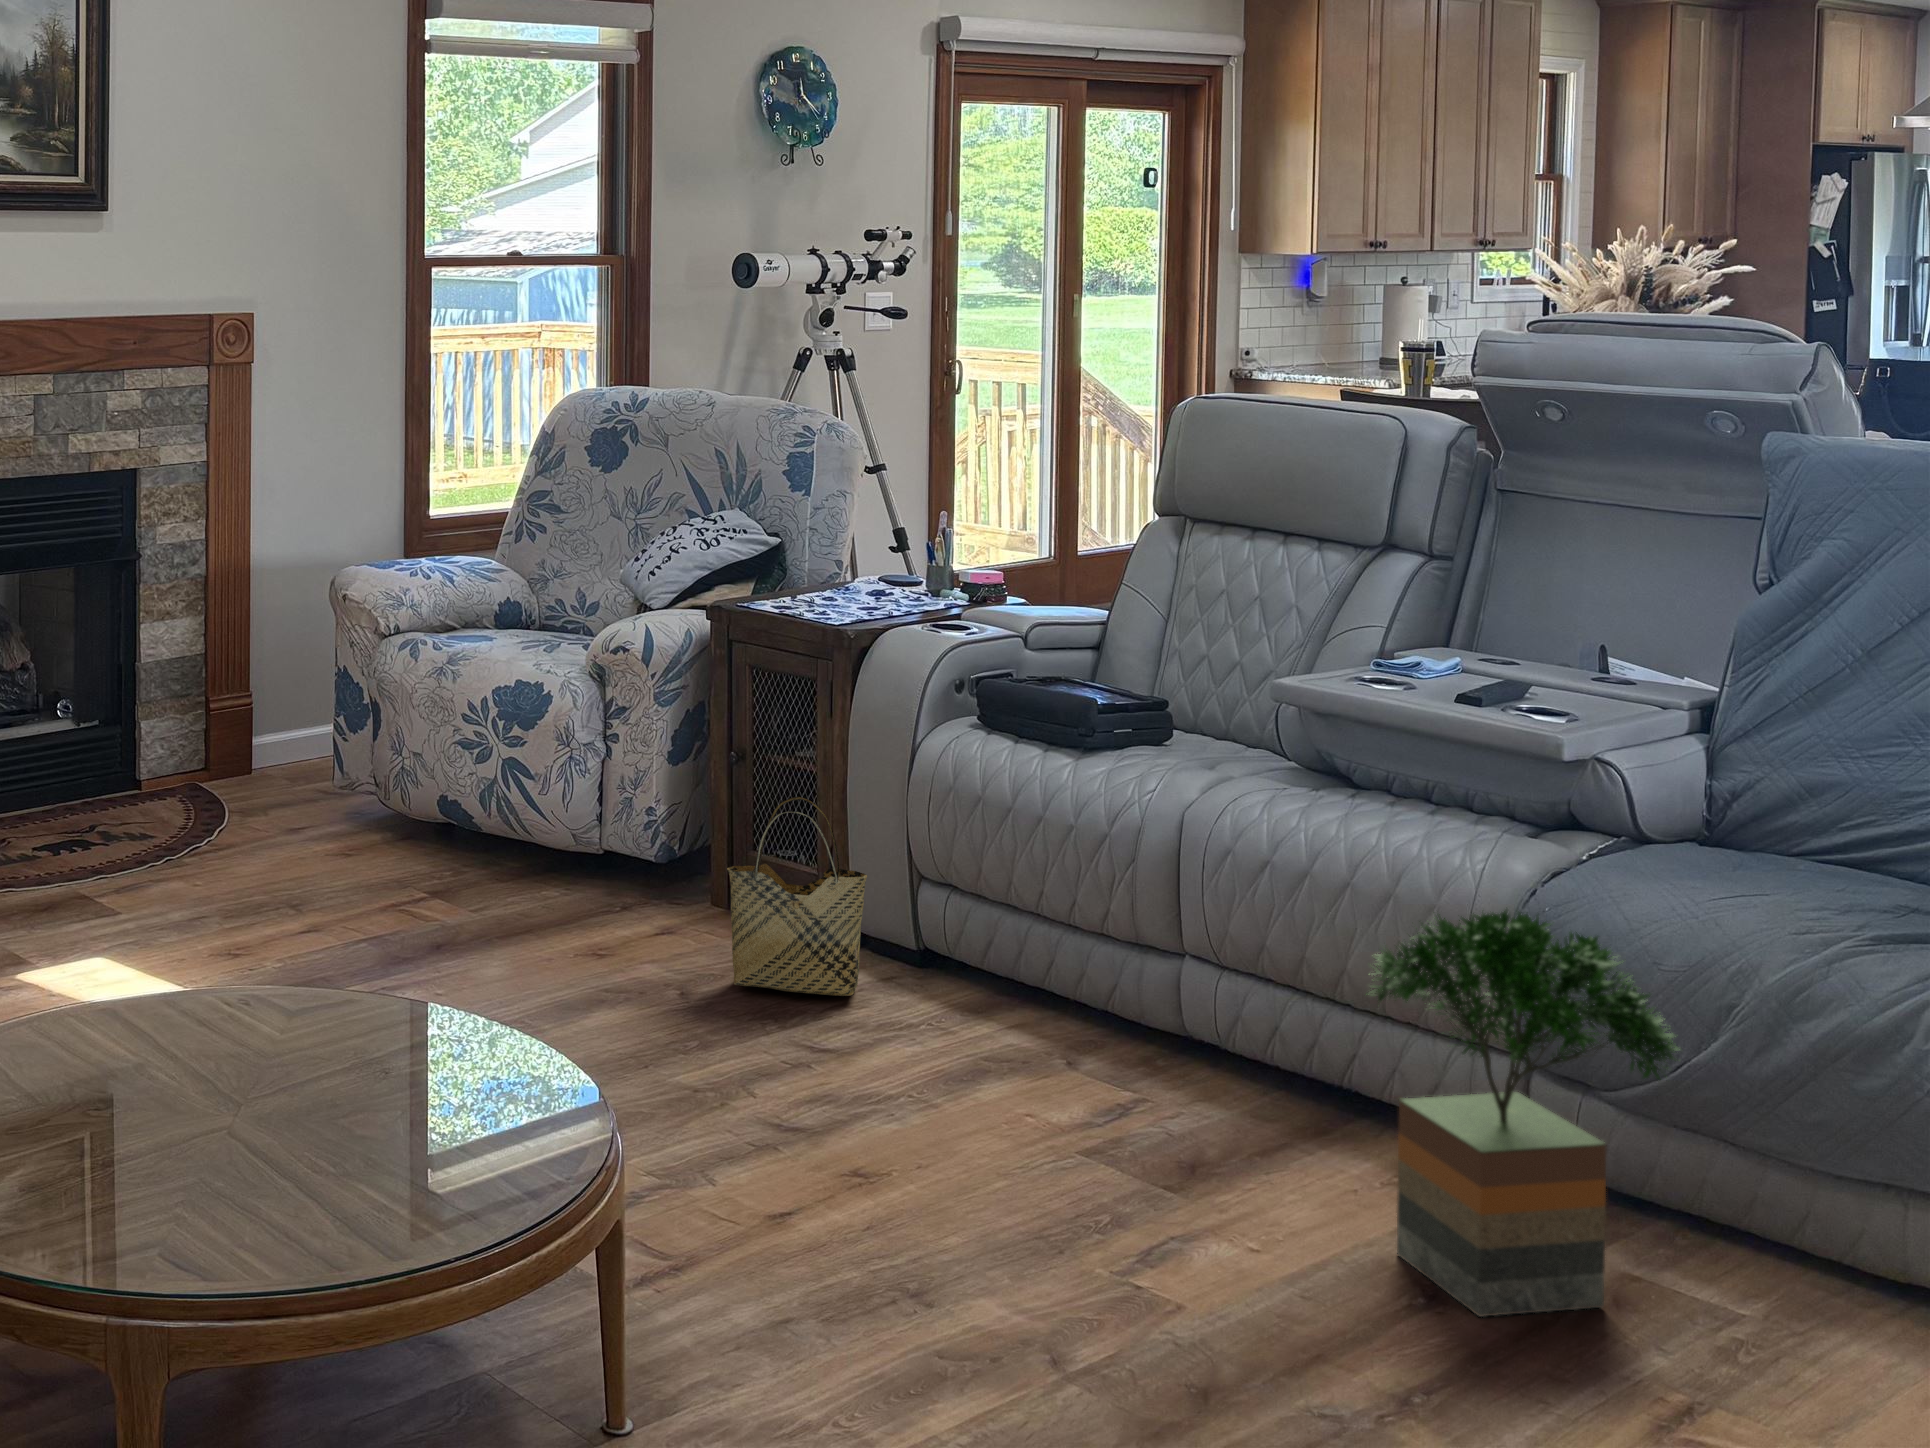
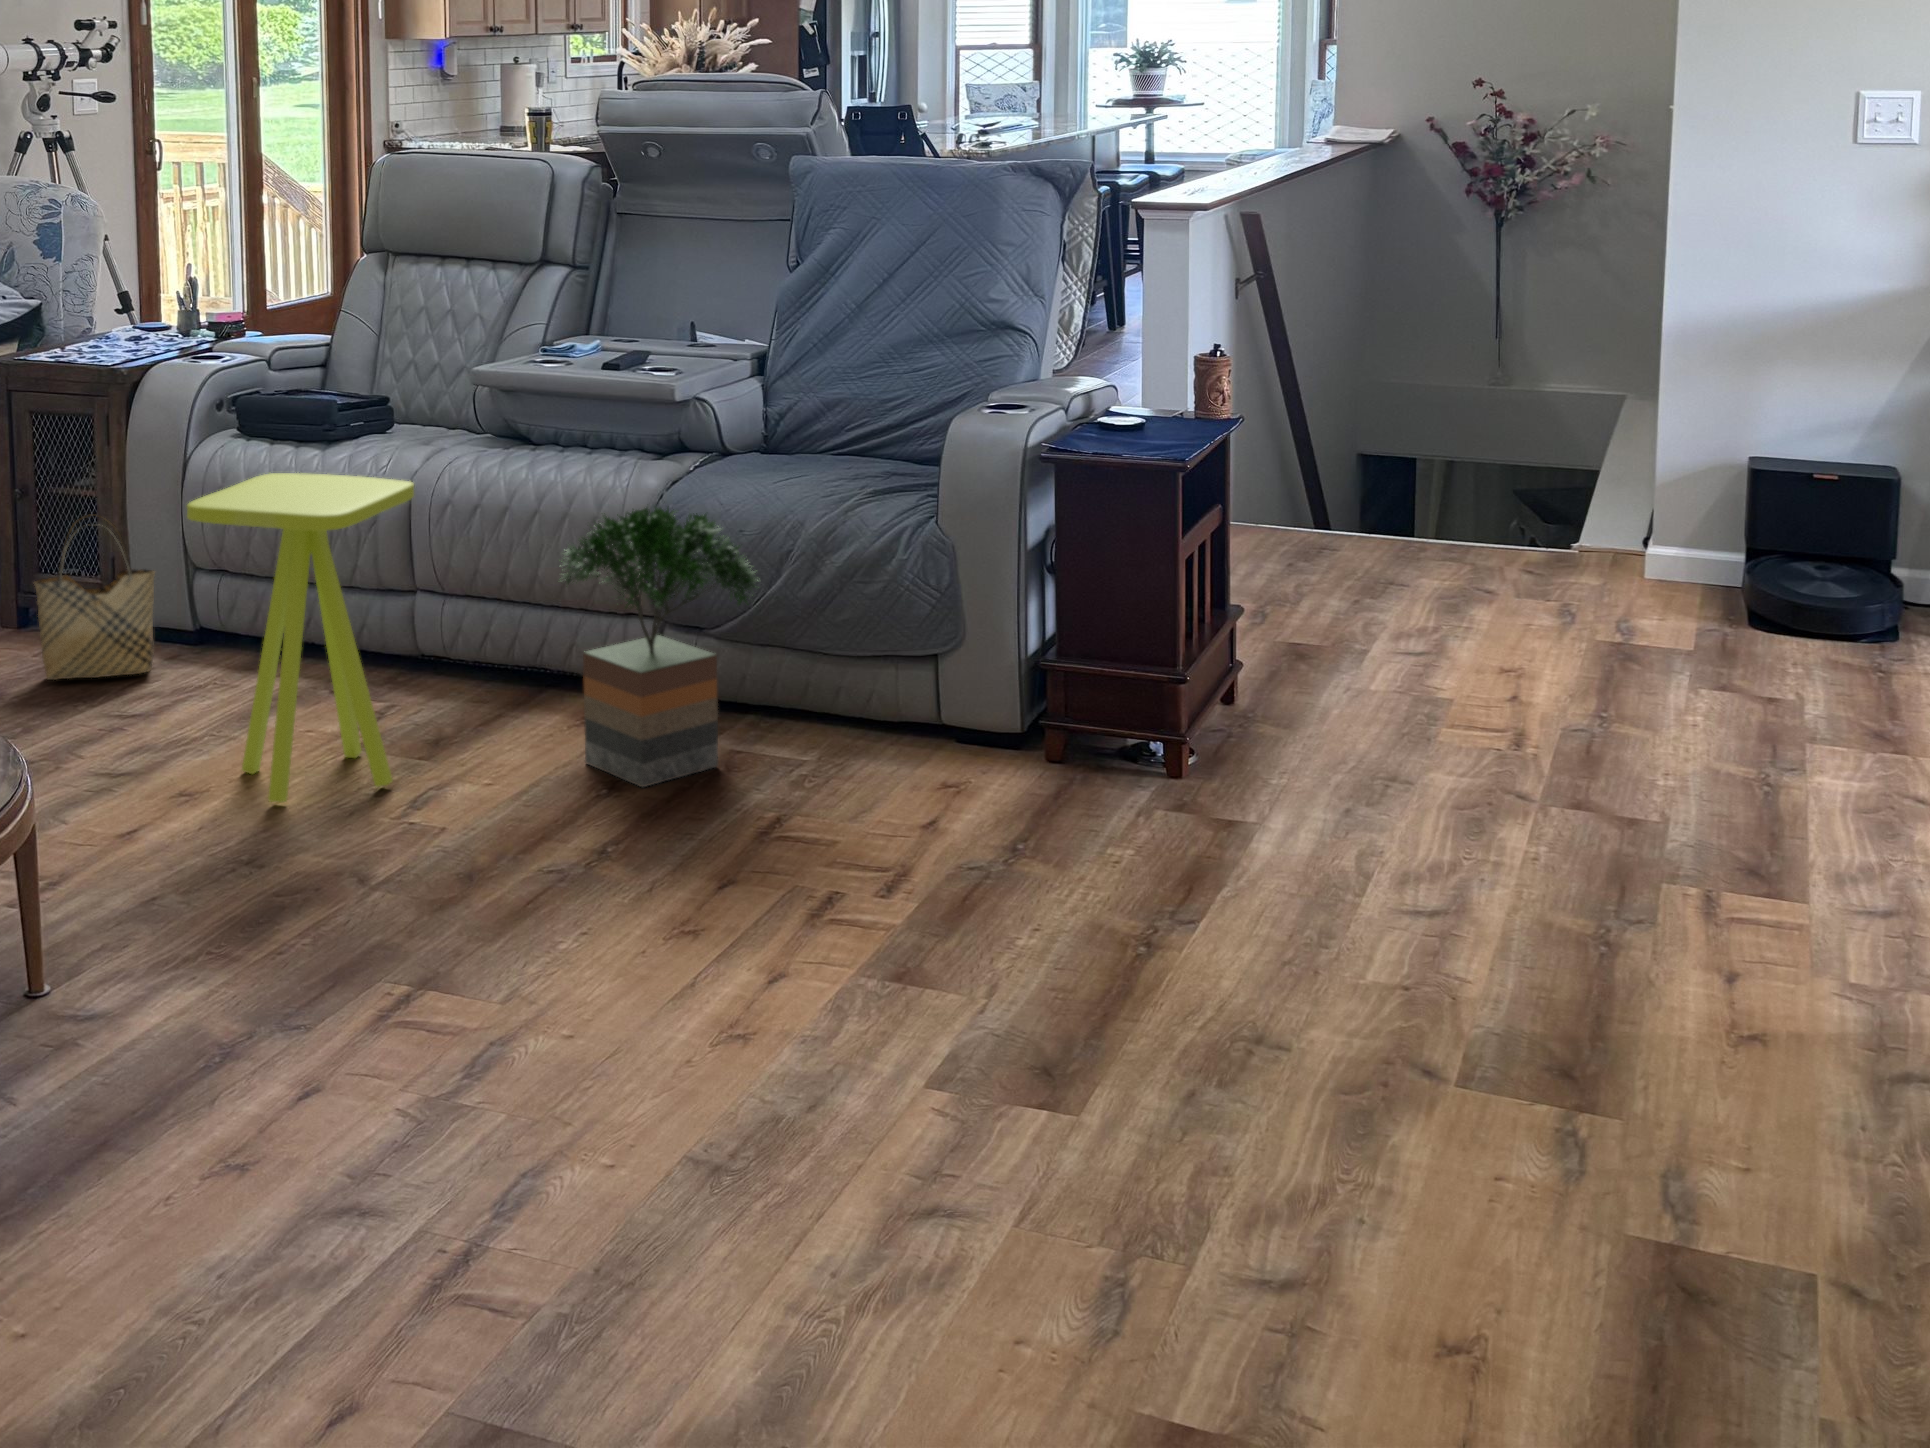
side table: none [871,791,1169,1228] -> present [187,473,414,803]

